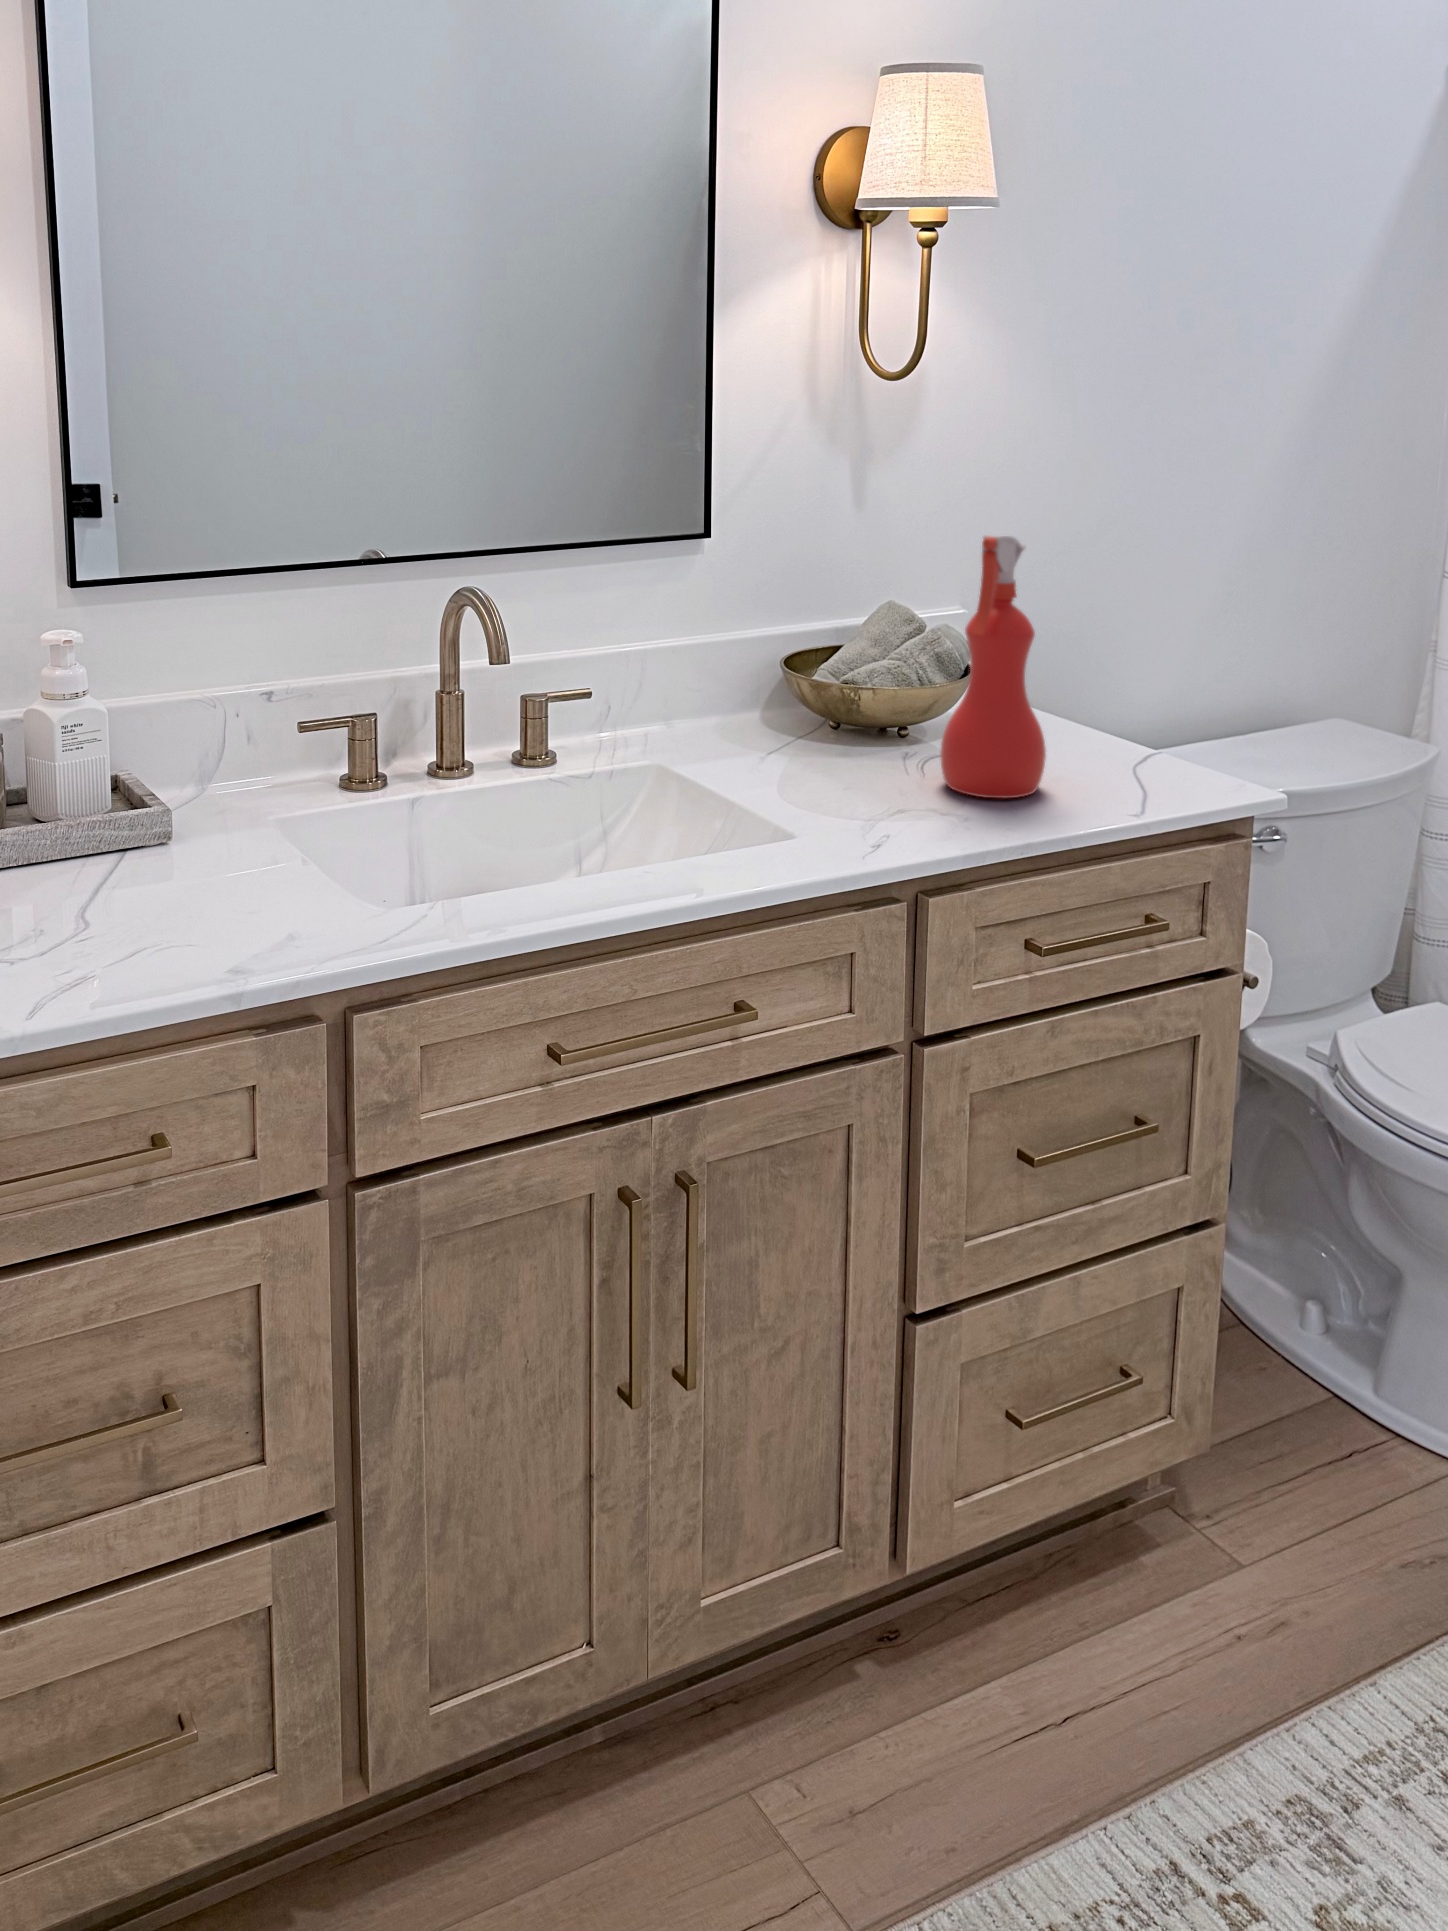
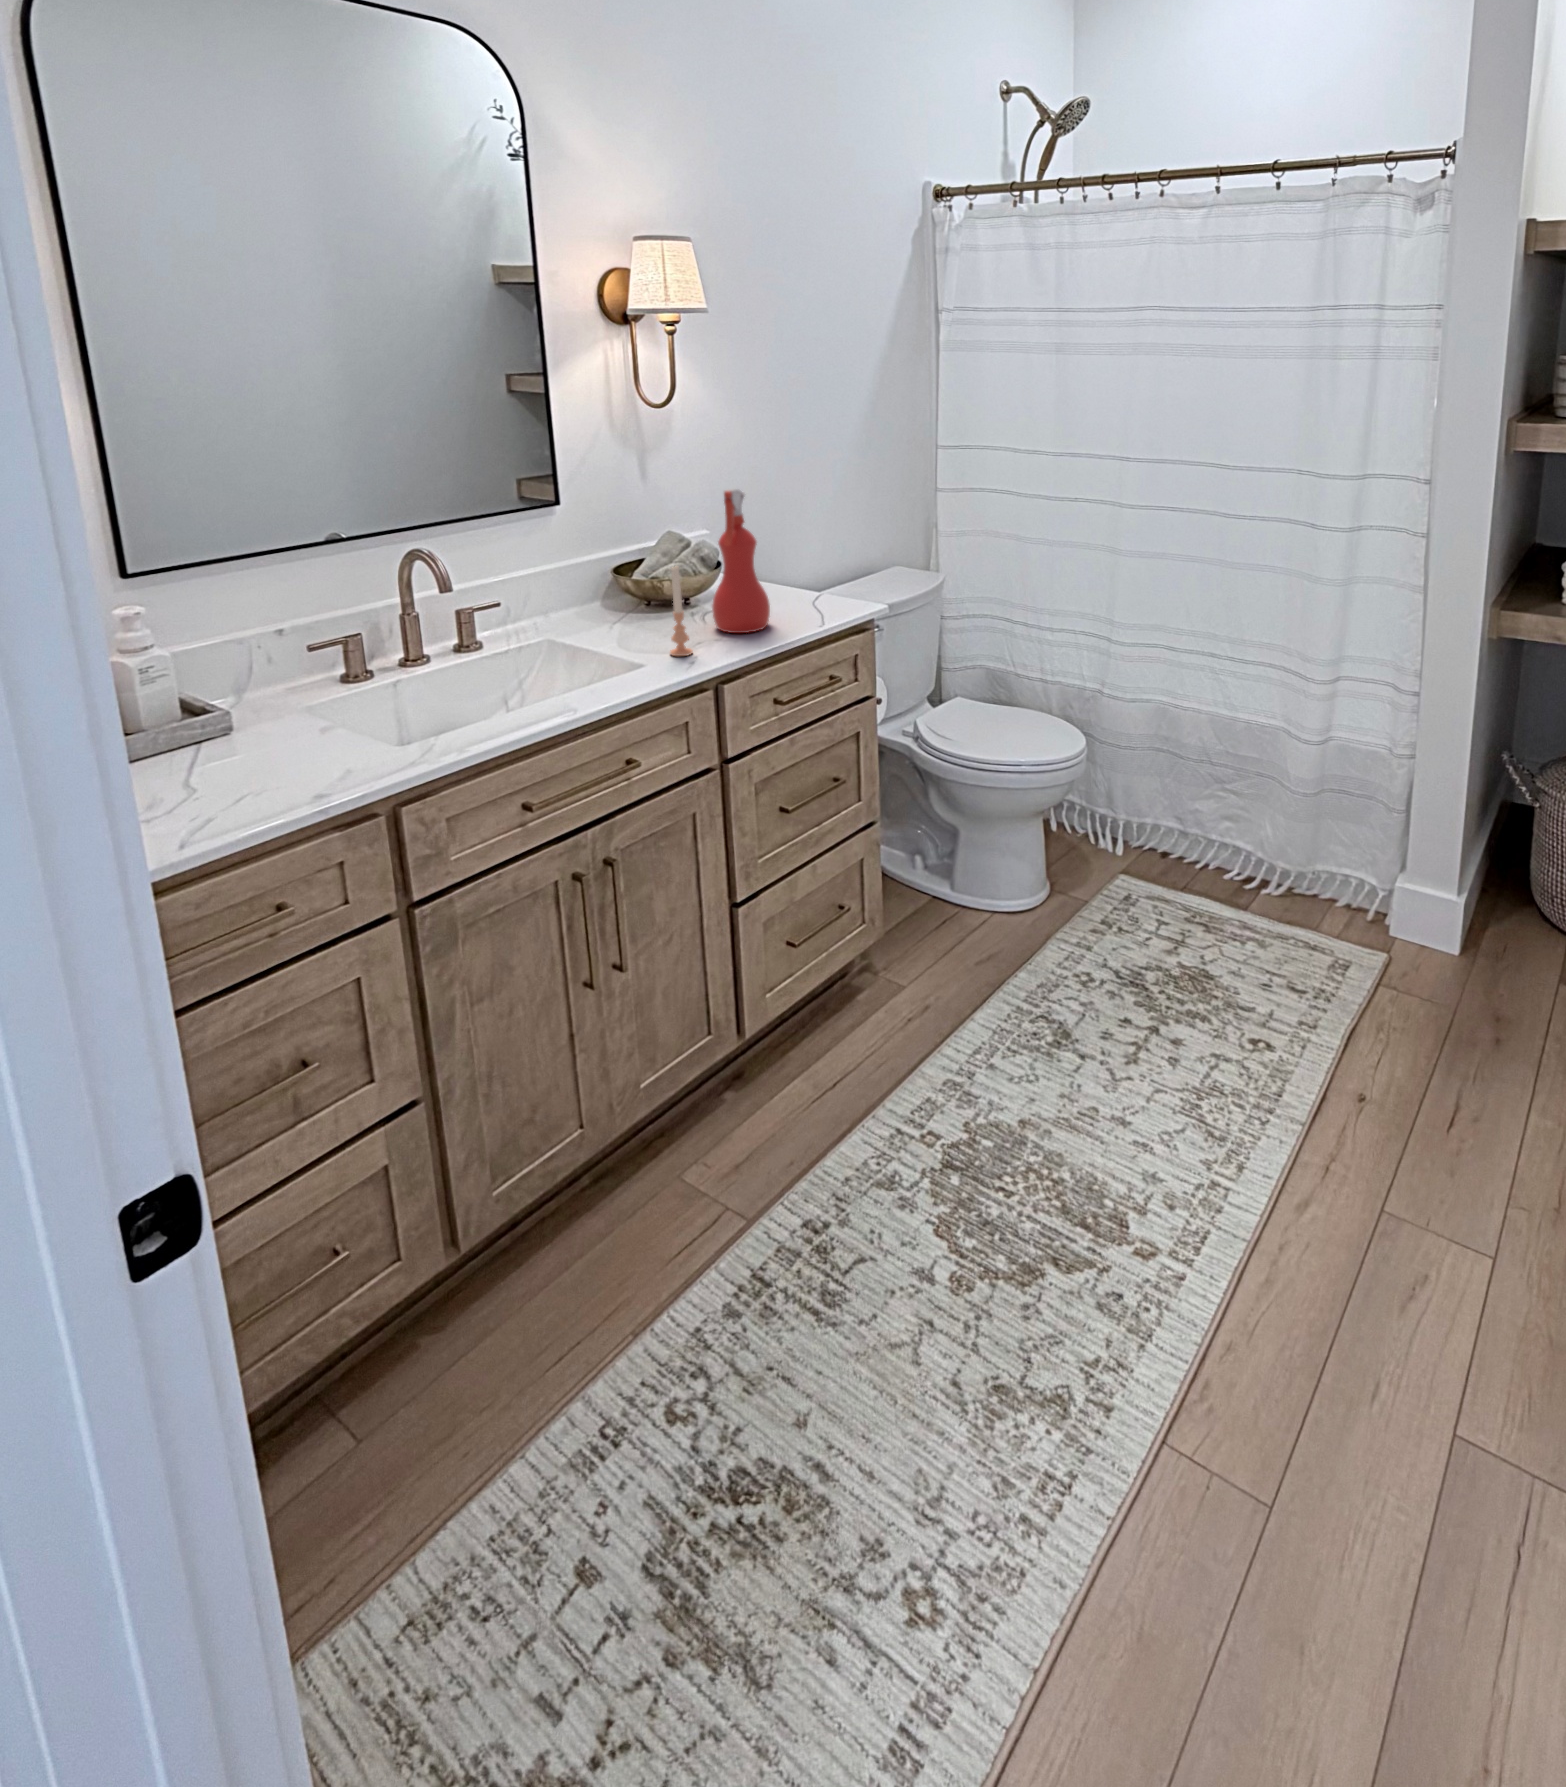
candle: none [850,659,891,824] -> present [670,566,693,656]

